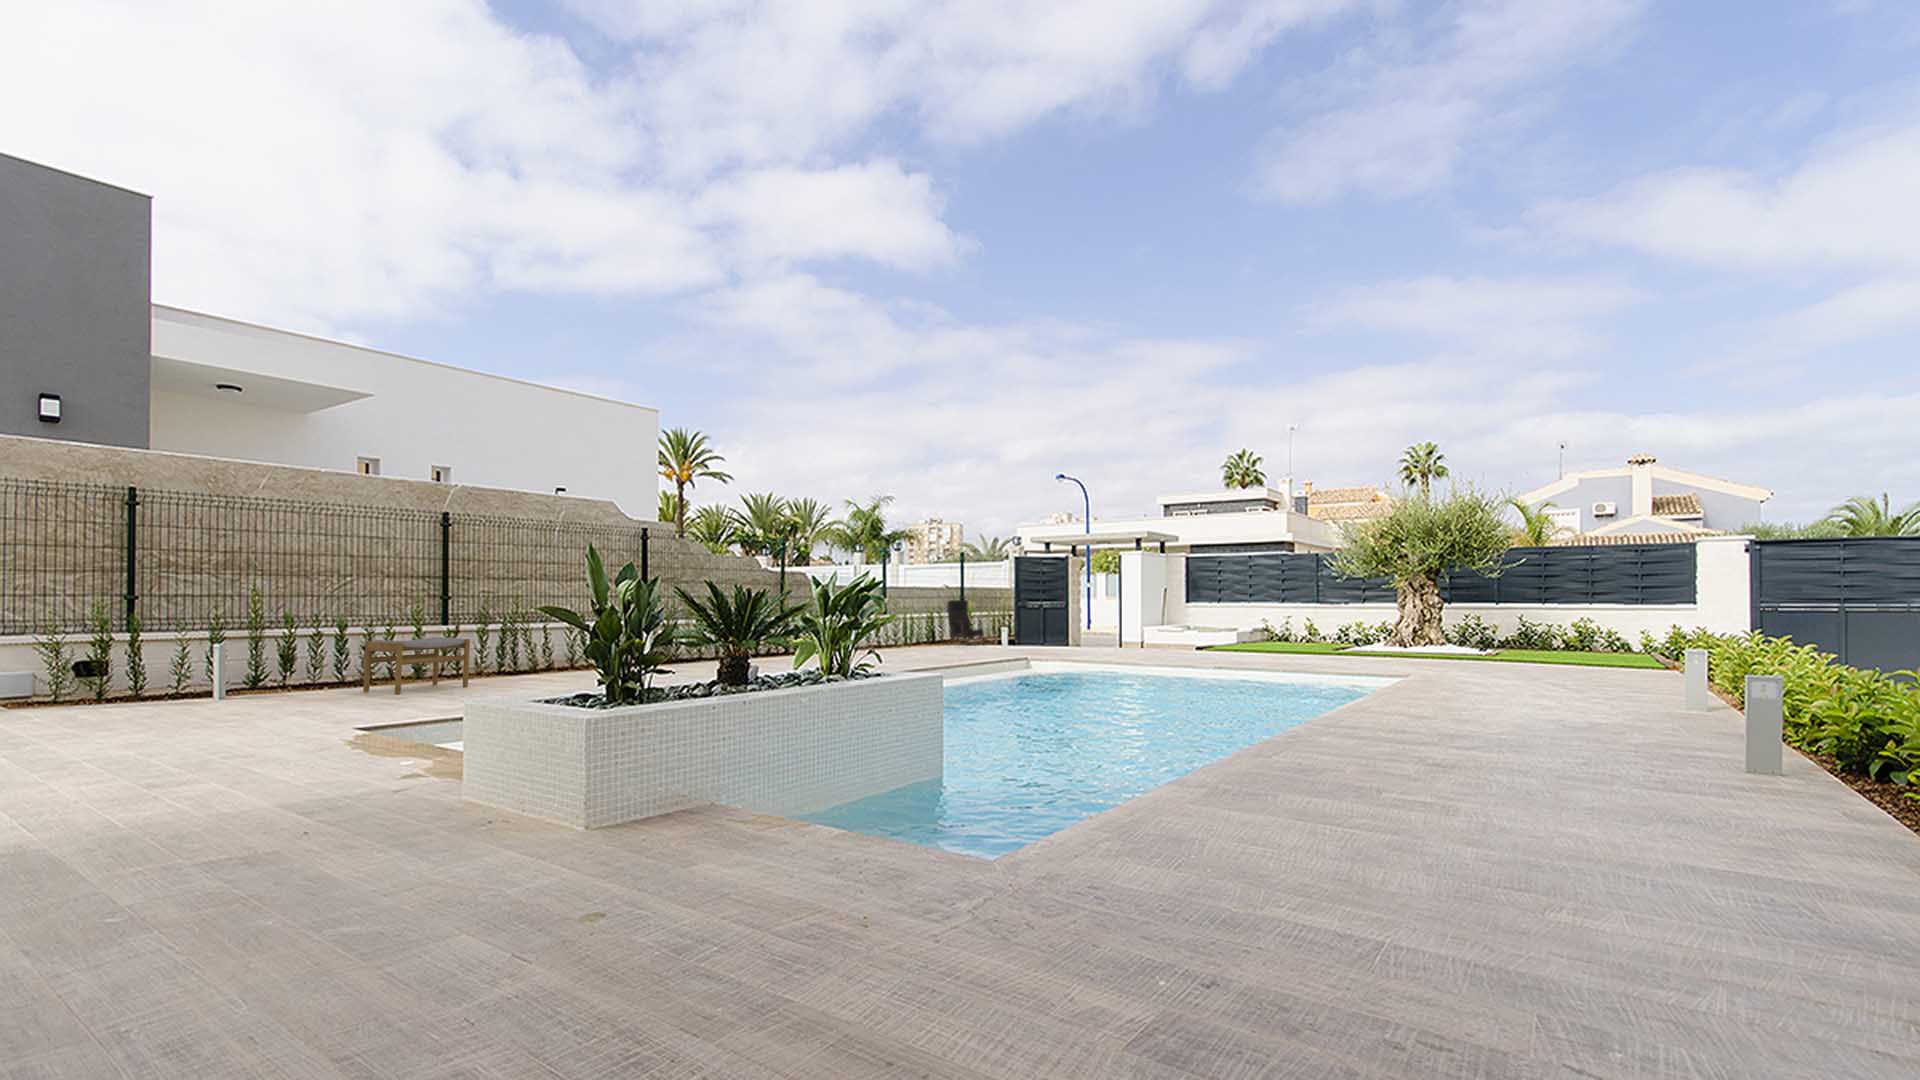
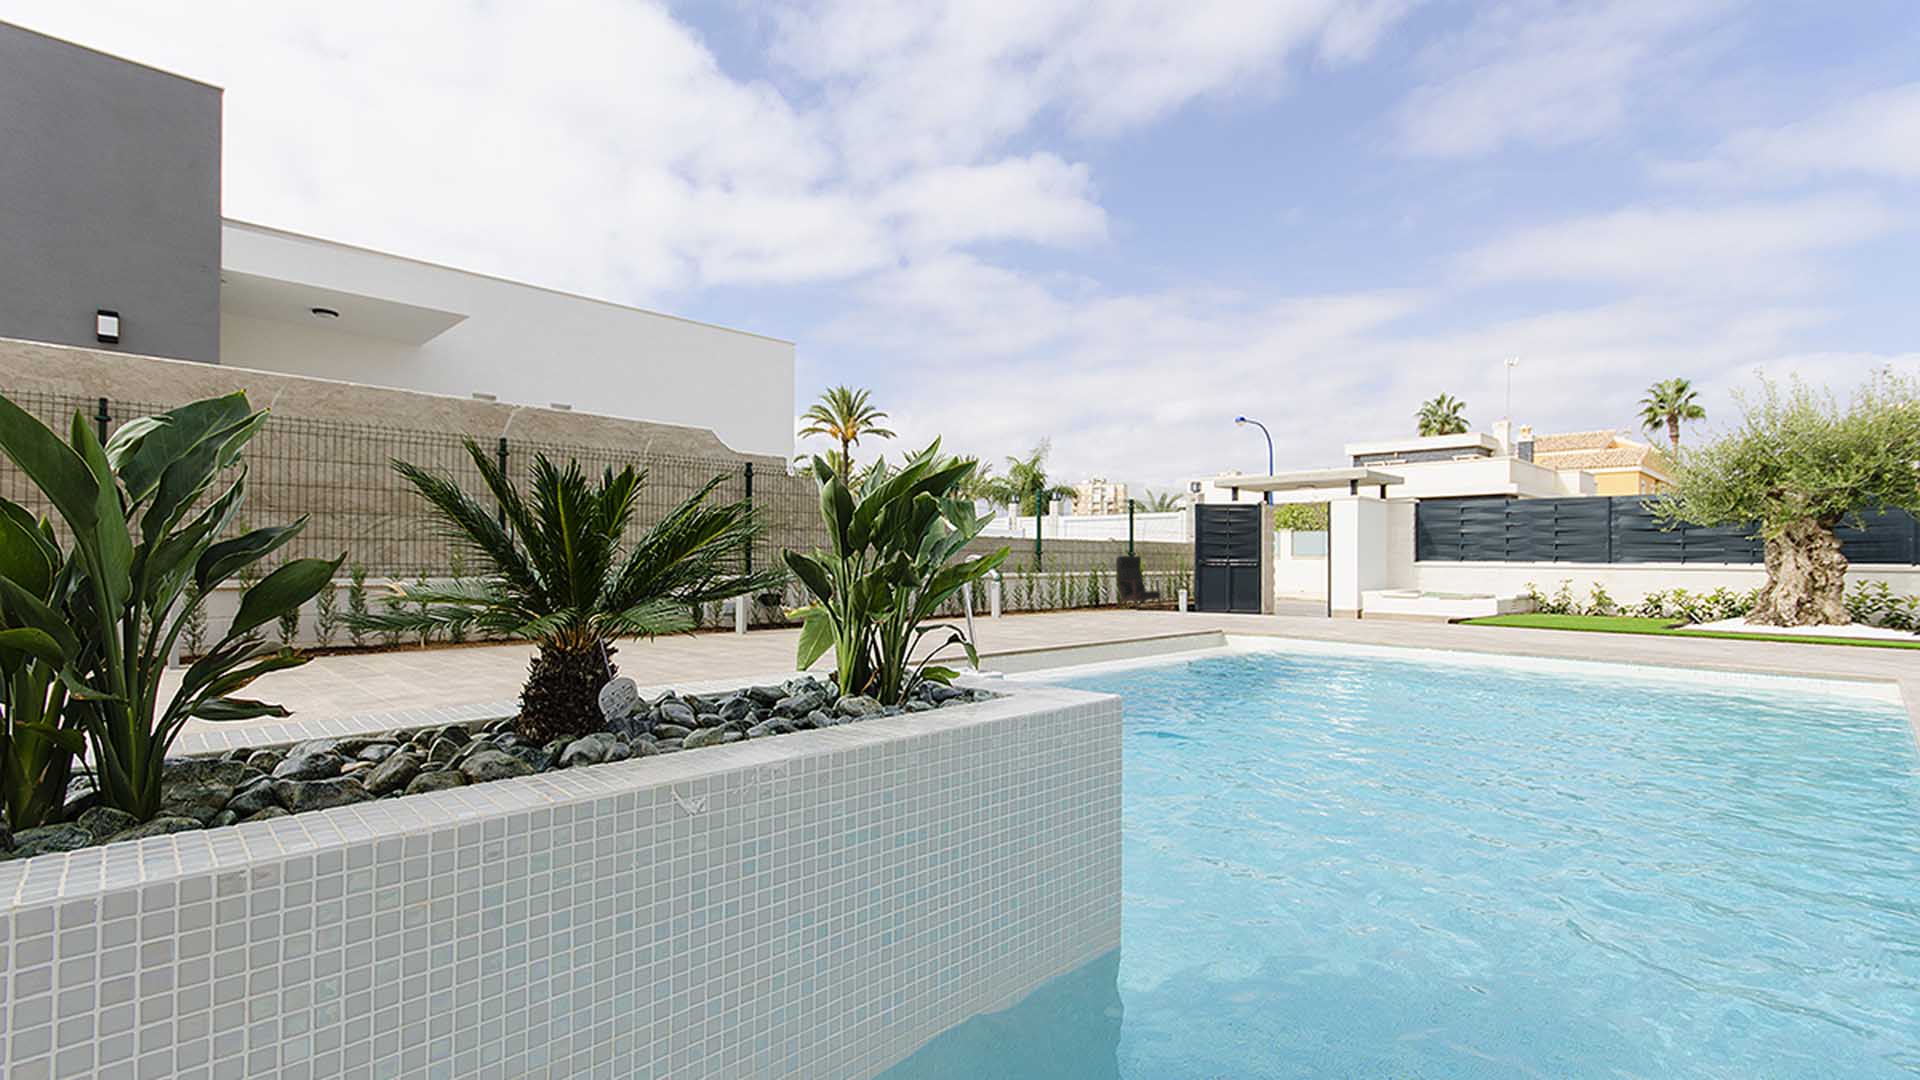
footstool: present [363,637,470,694] -> none [328,592,473,669]

